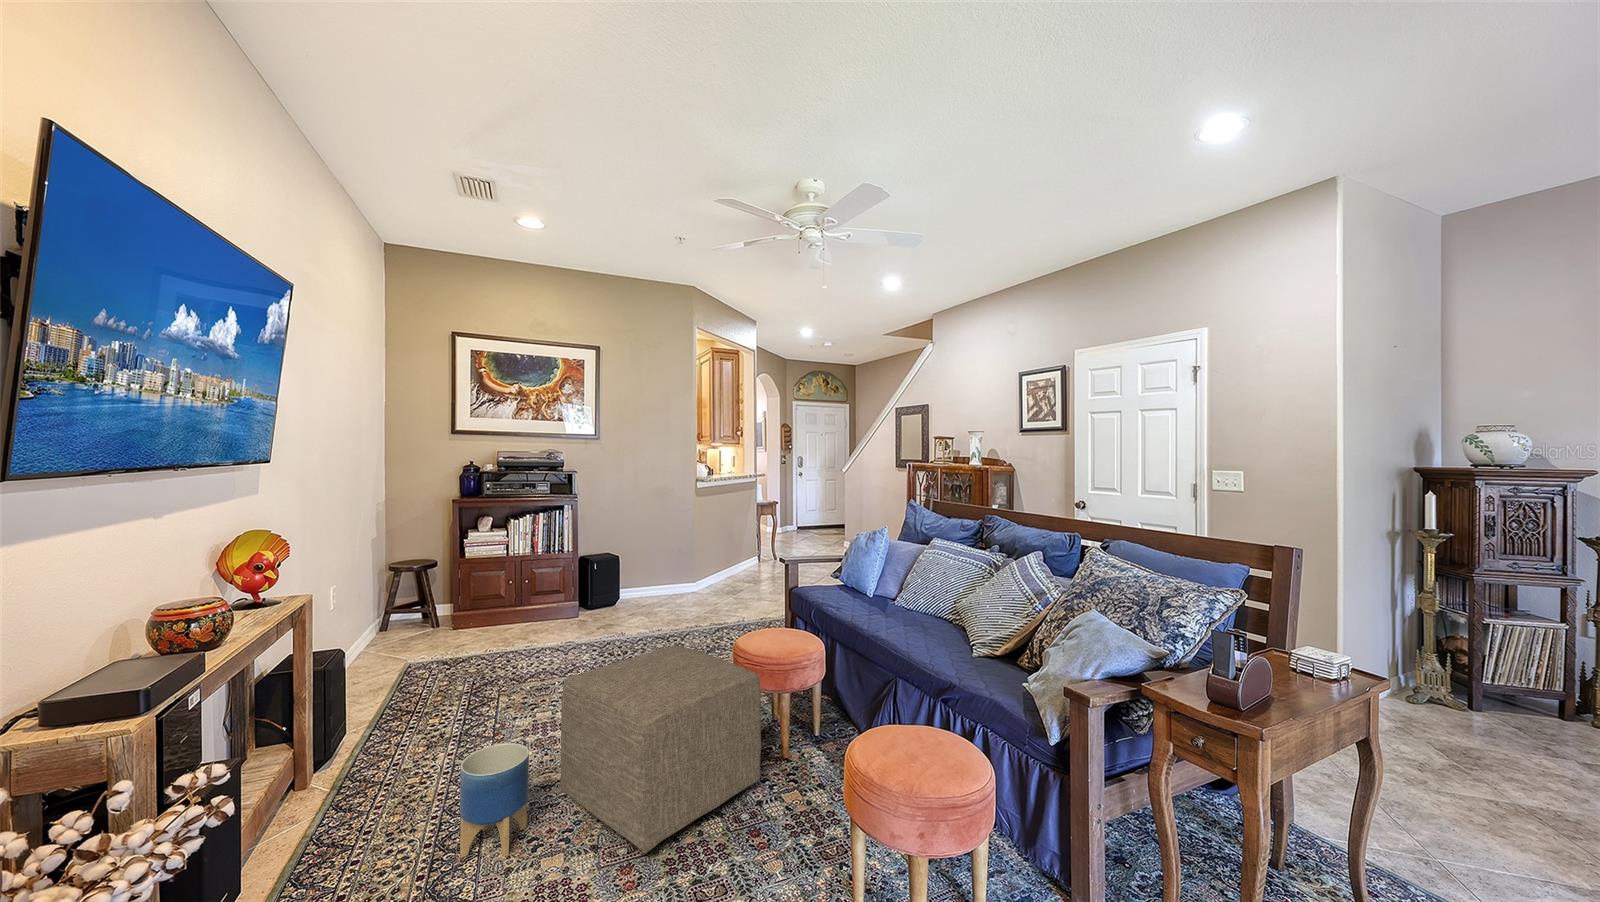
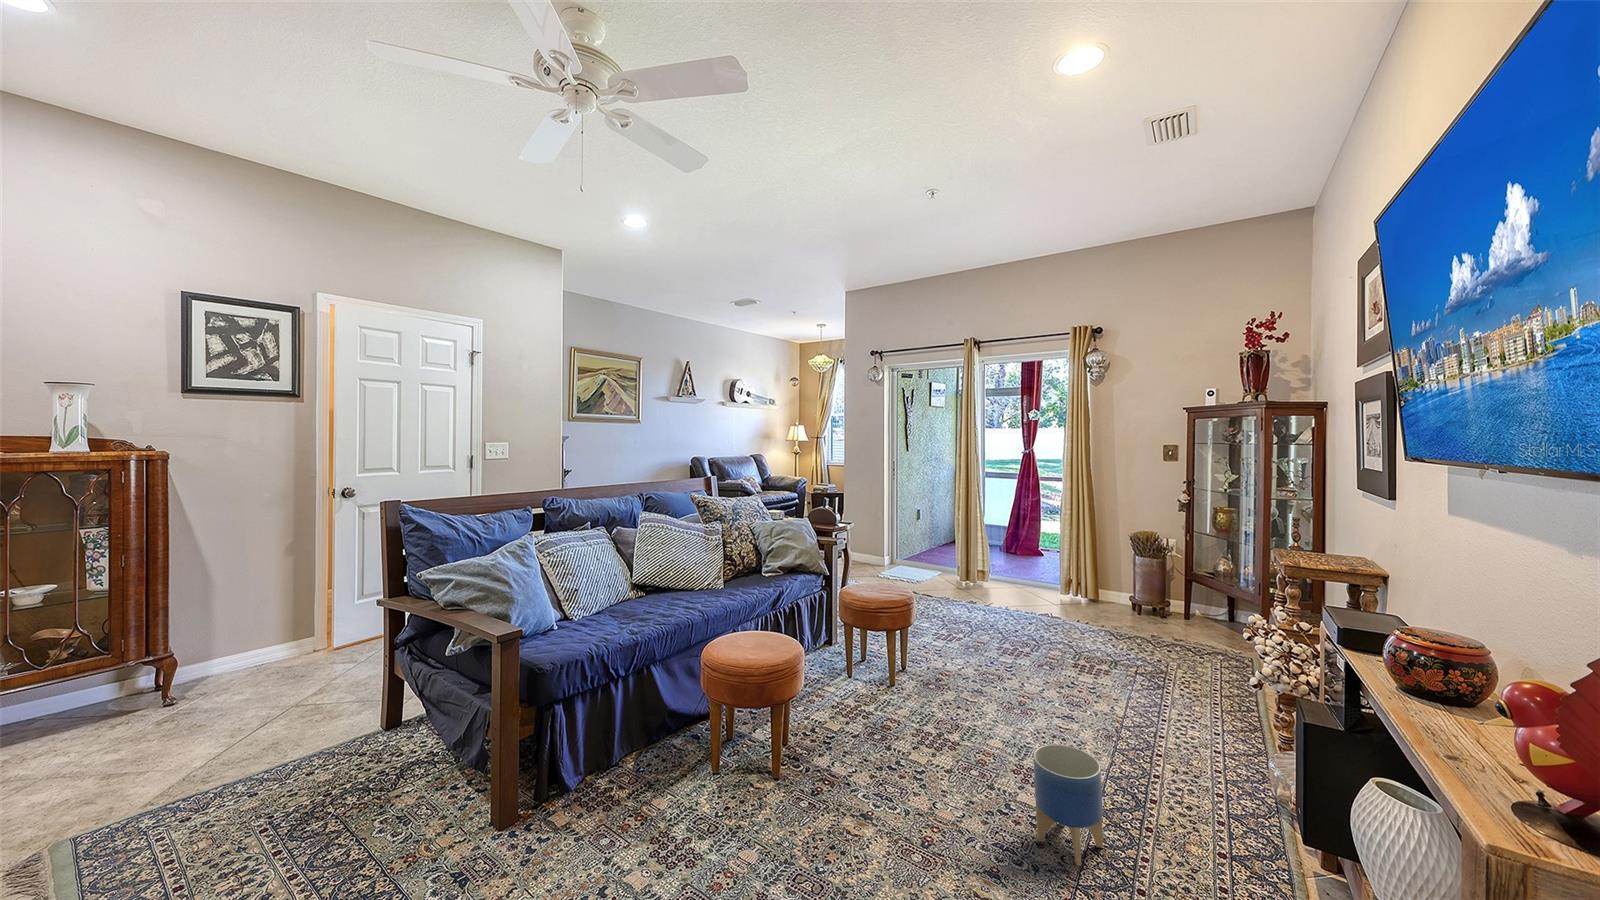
ottoman: present [560,646,761,853] -> none [832,651,995,834]

